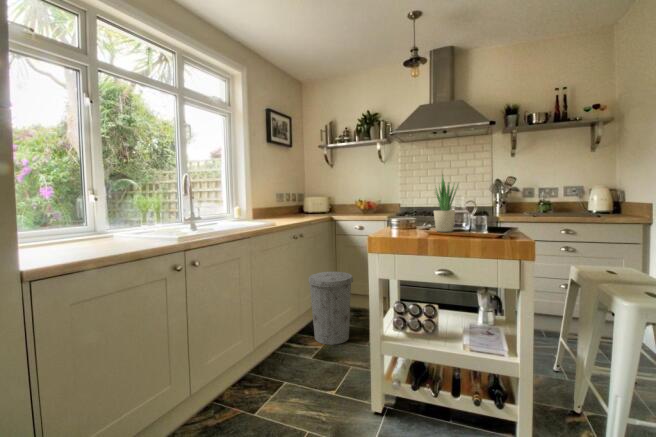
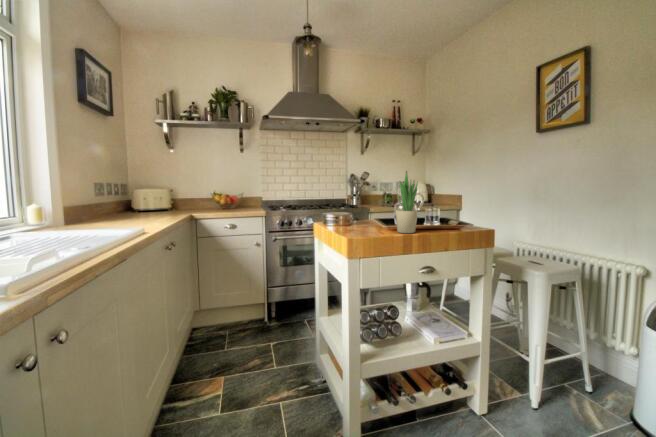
trash can: present [309,272,353,345] -> none [190,286,251,385]

